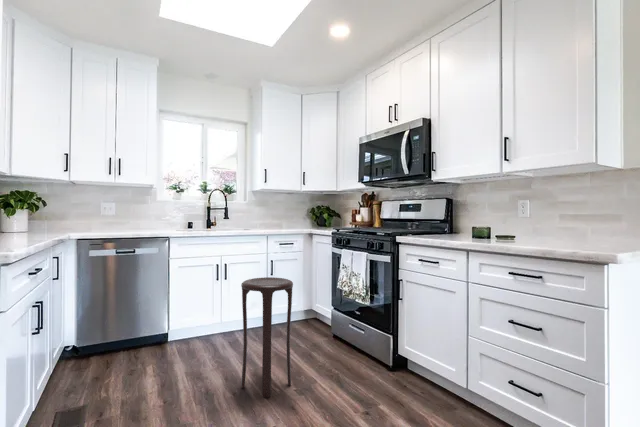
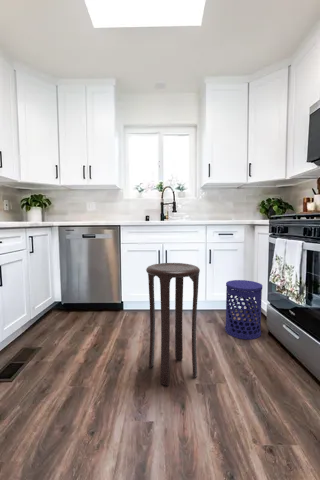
waste bin: none [295,290,329,348] -> present [225,280,262,339]

